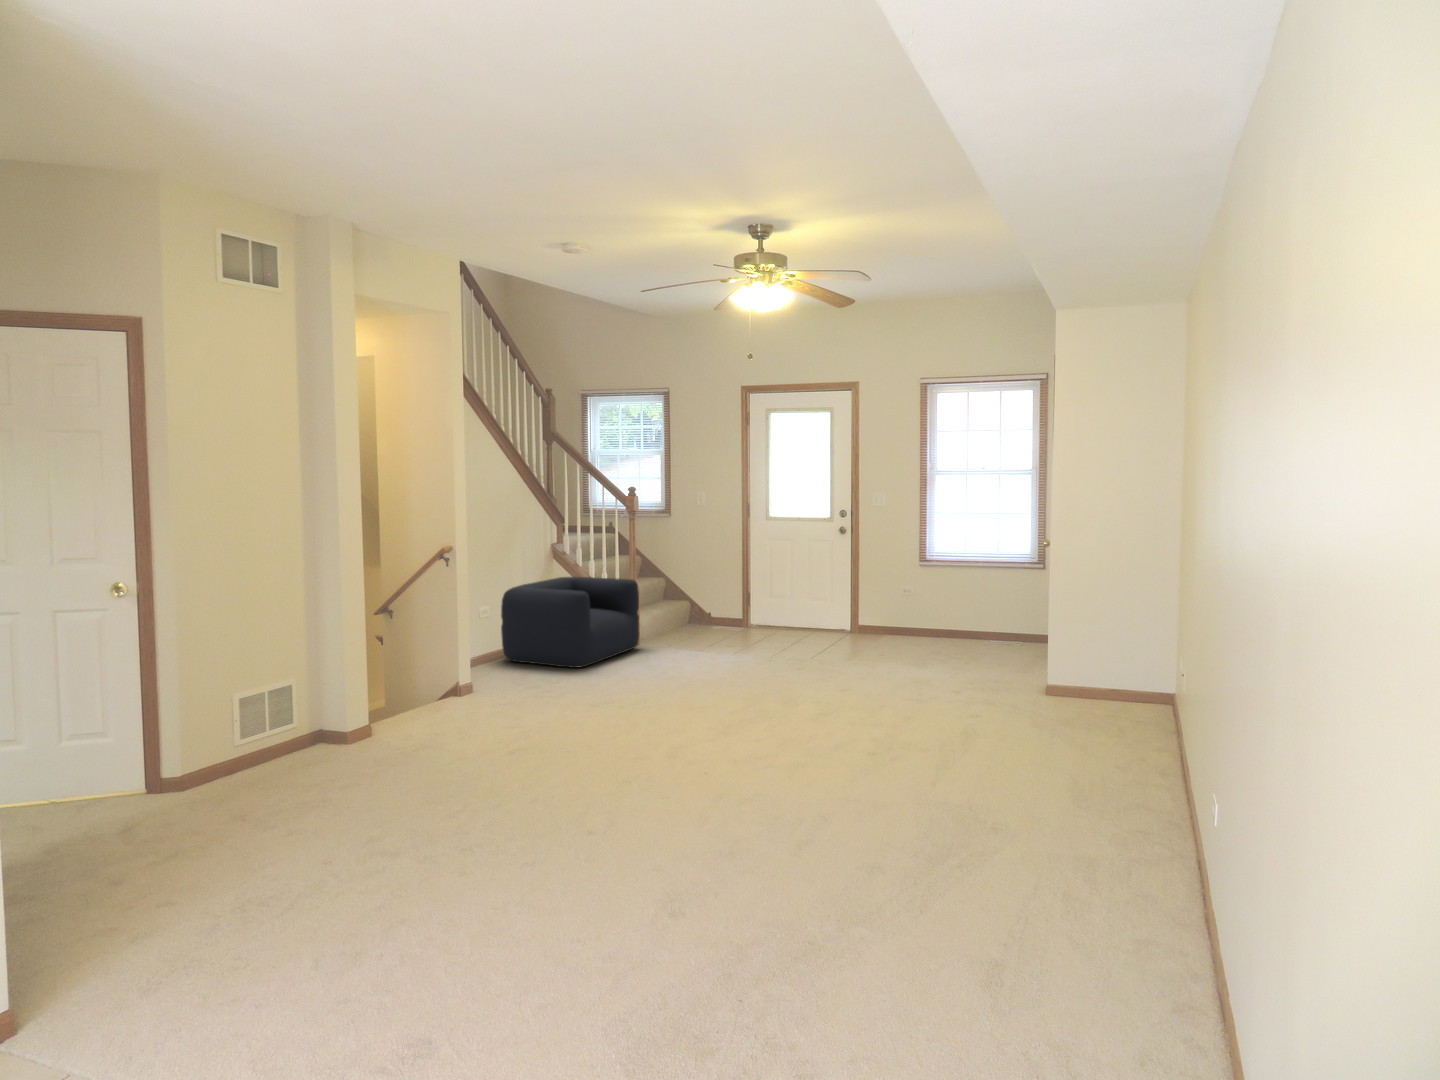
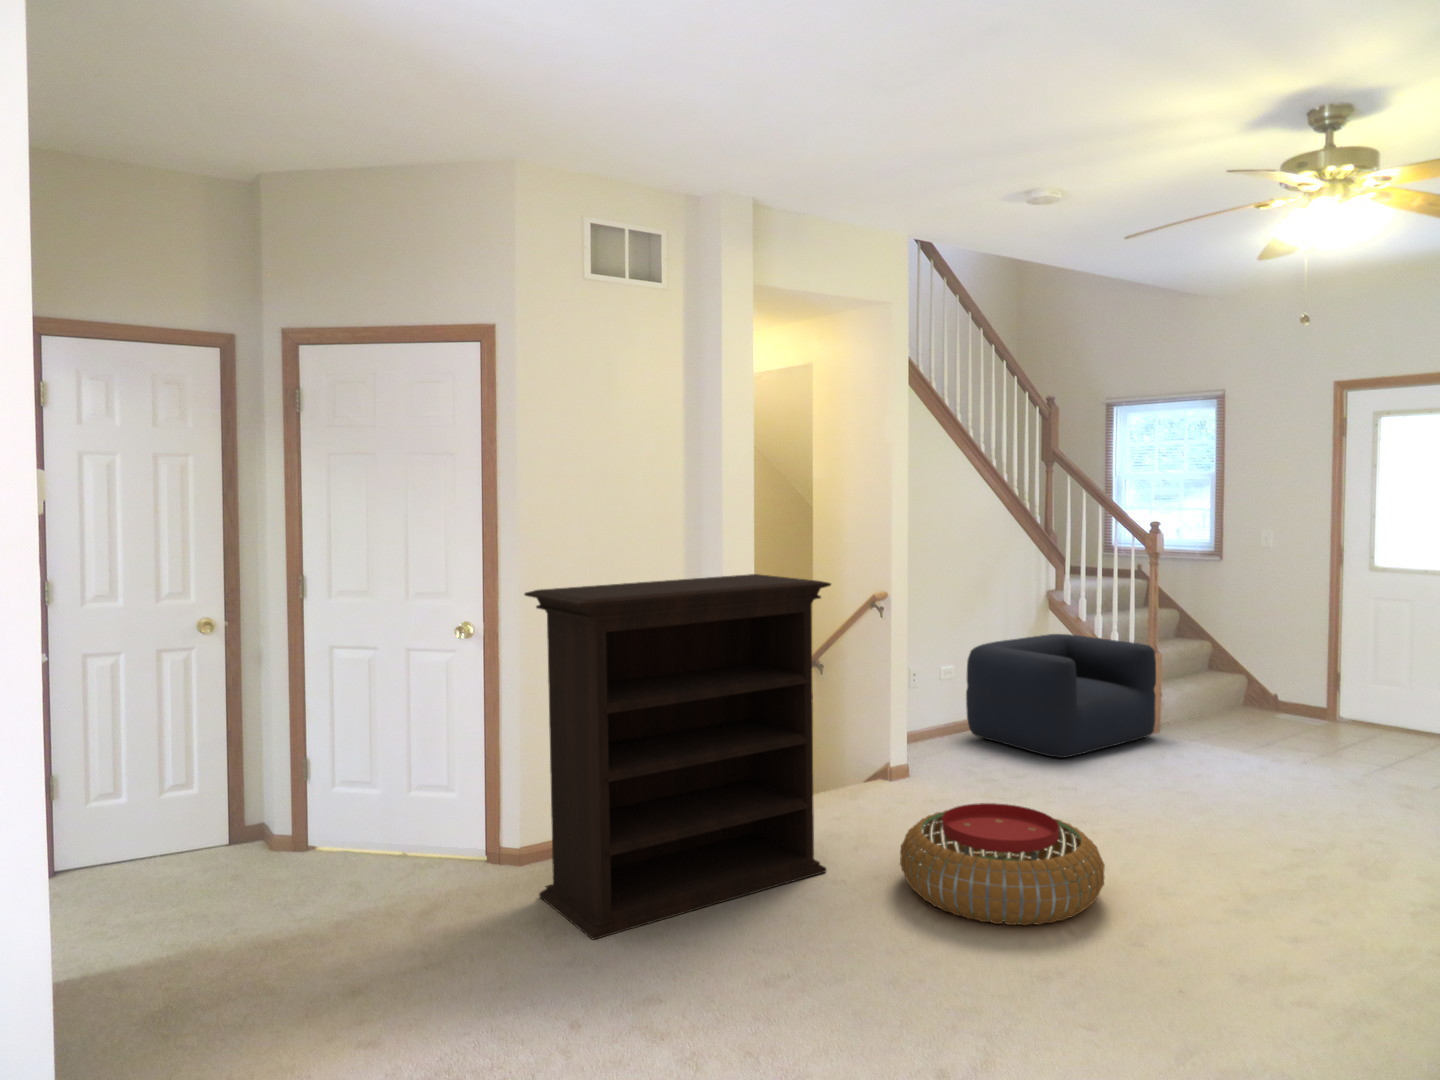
bookshelf: none [202,531,450,819] -> present [525,574,831,940]
pouf: none [507,687,646,761] -> present [900,803,1105,925]

